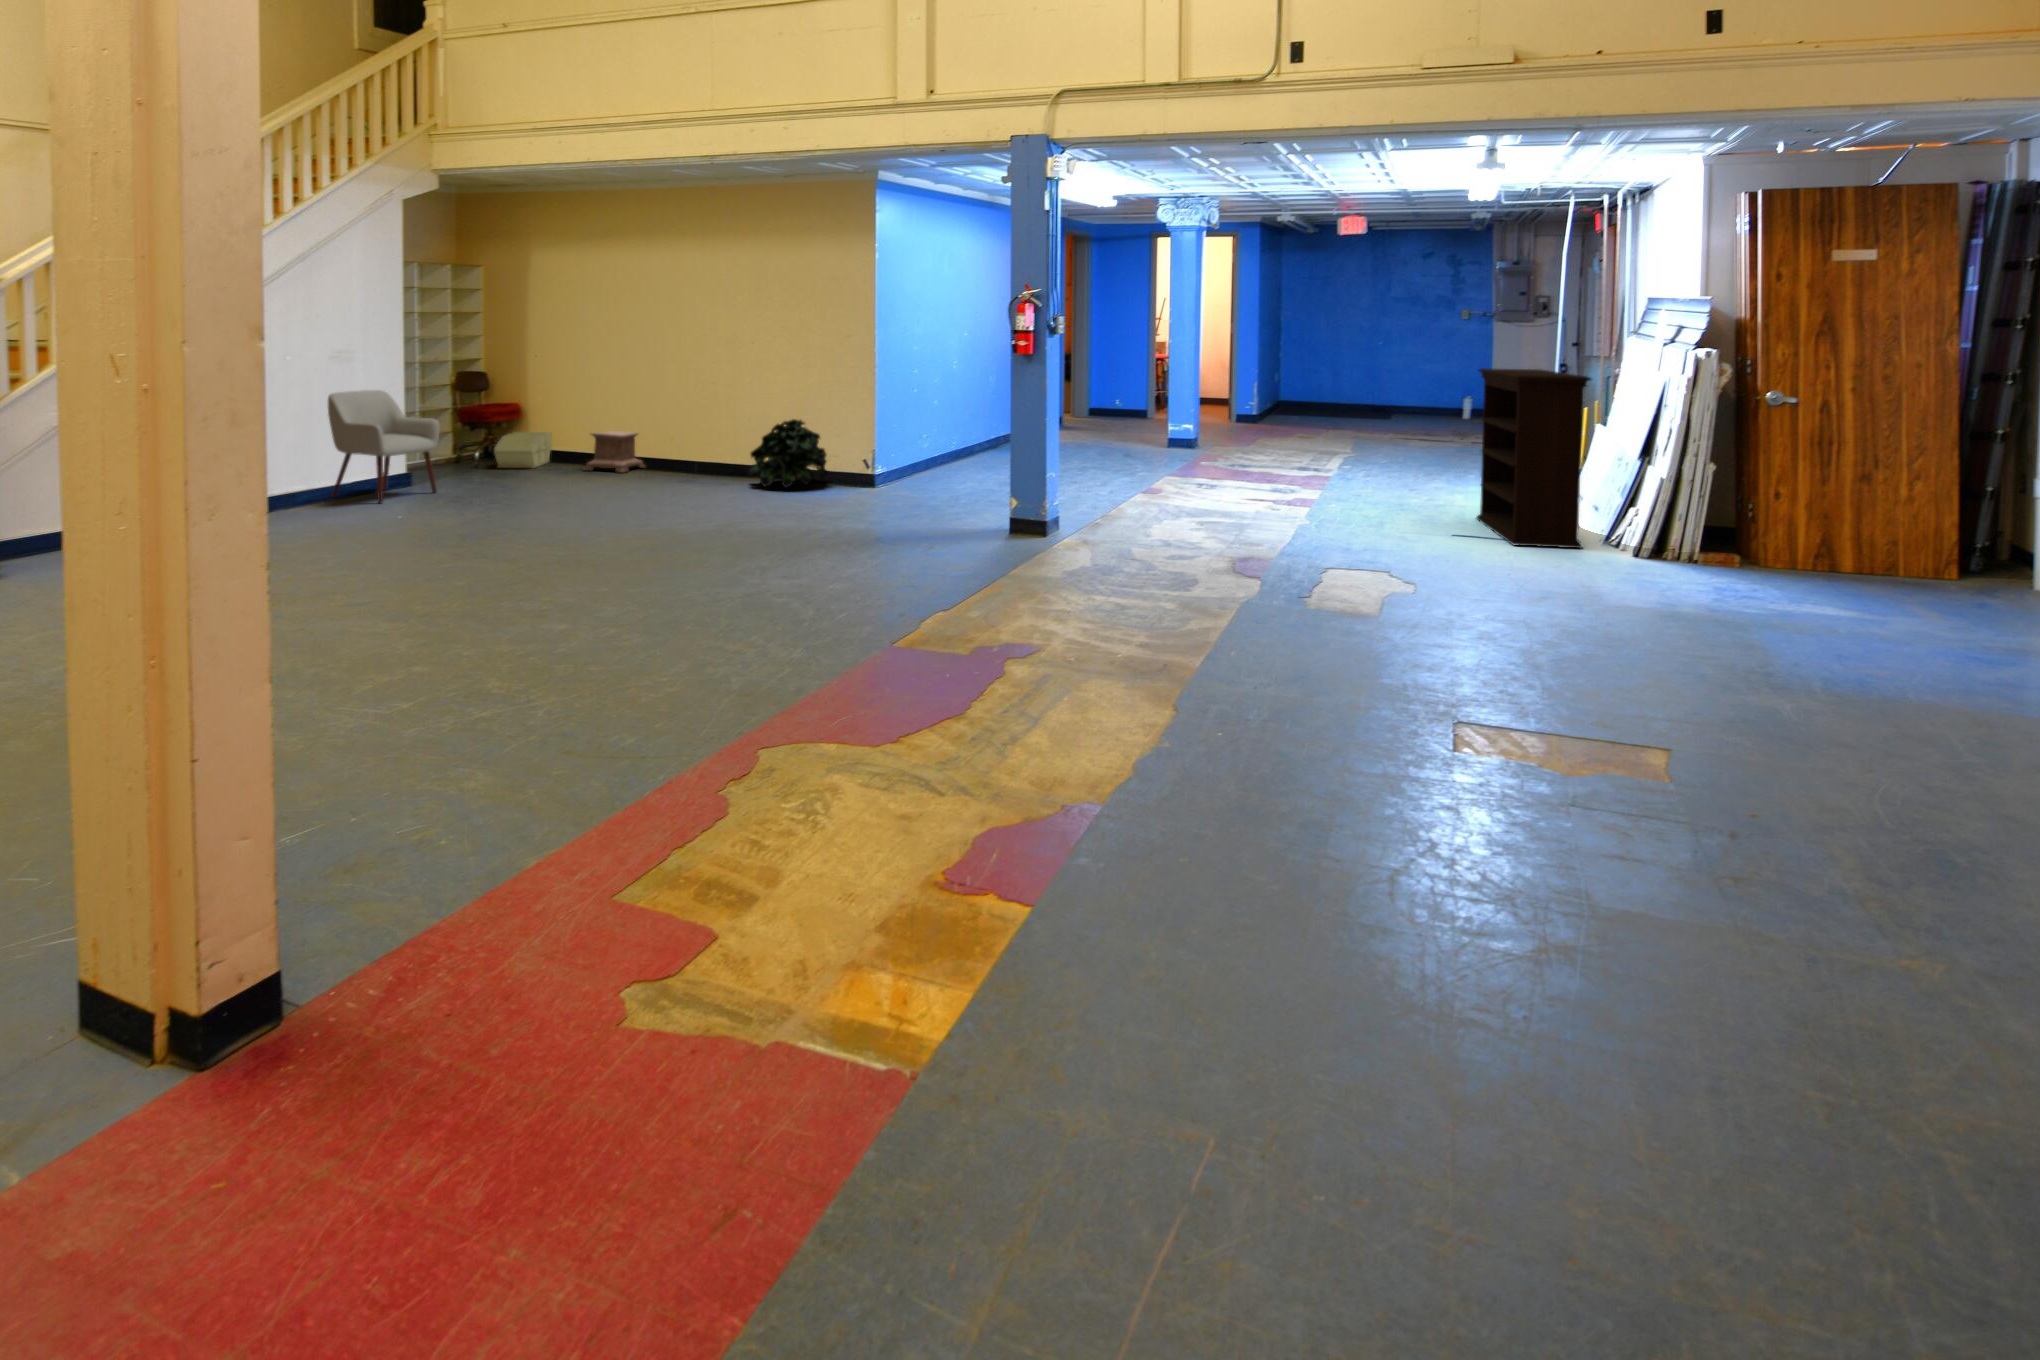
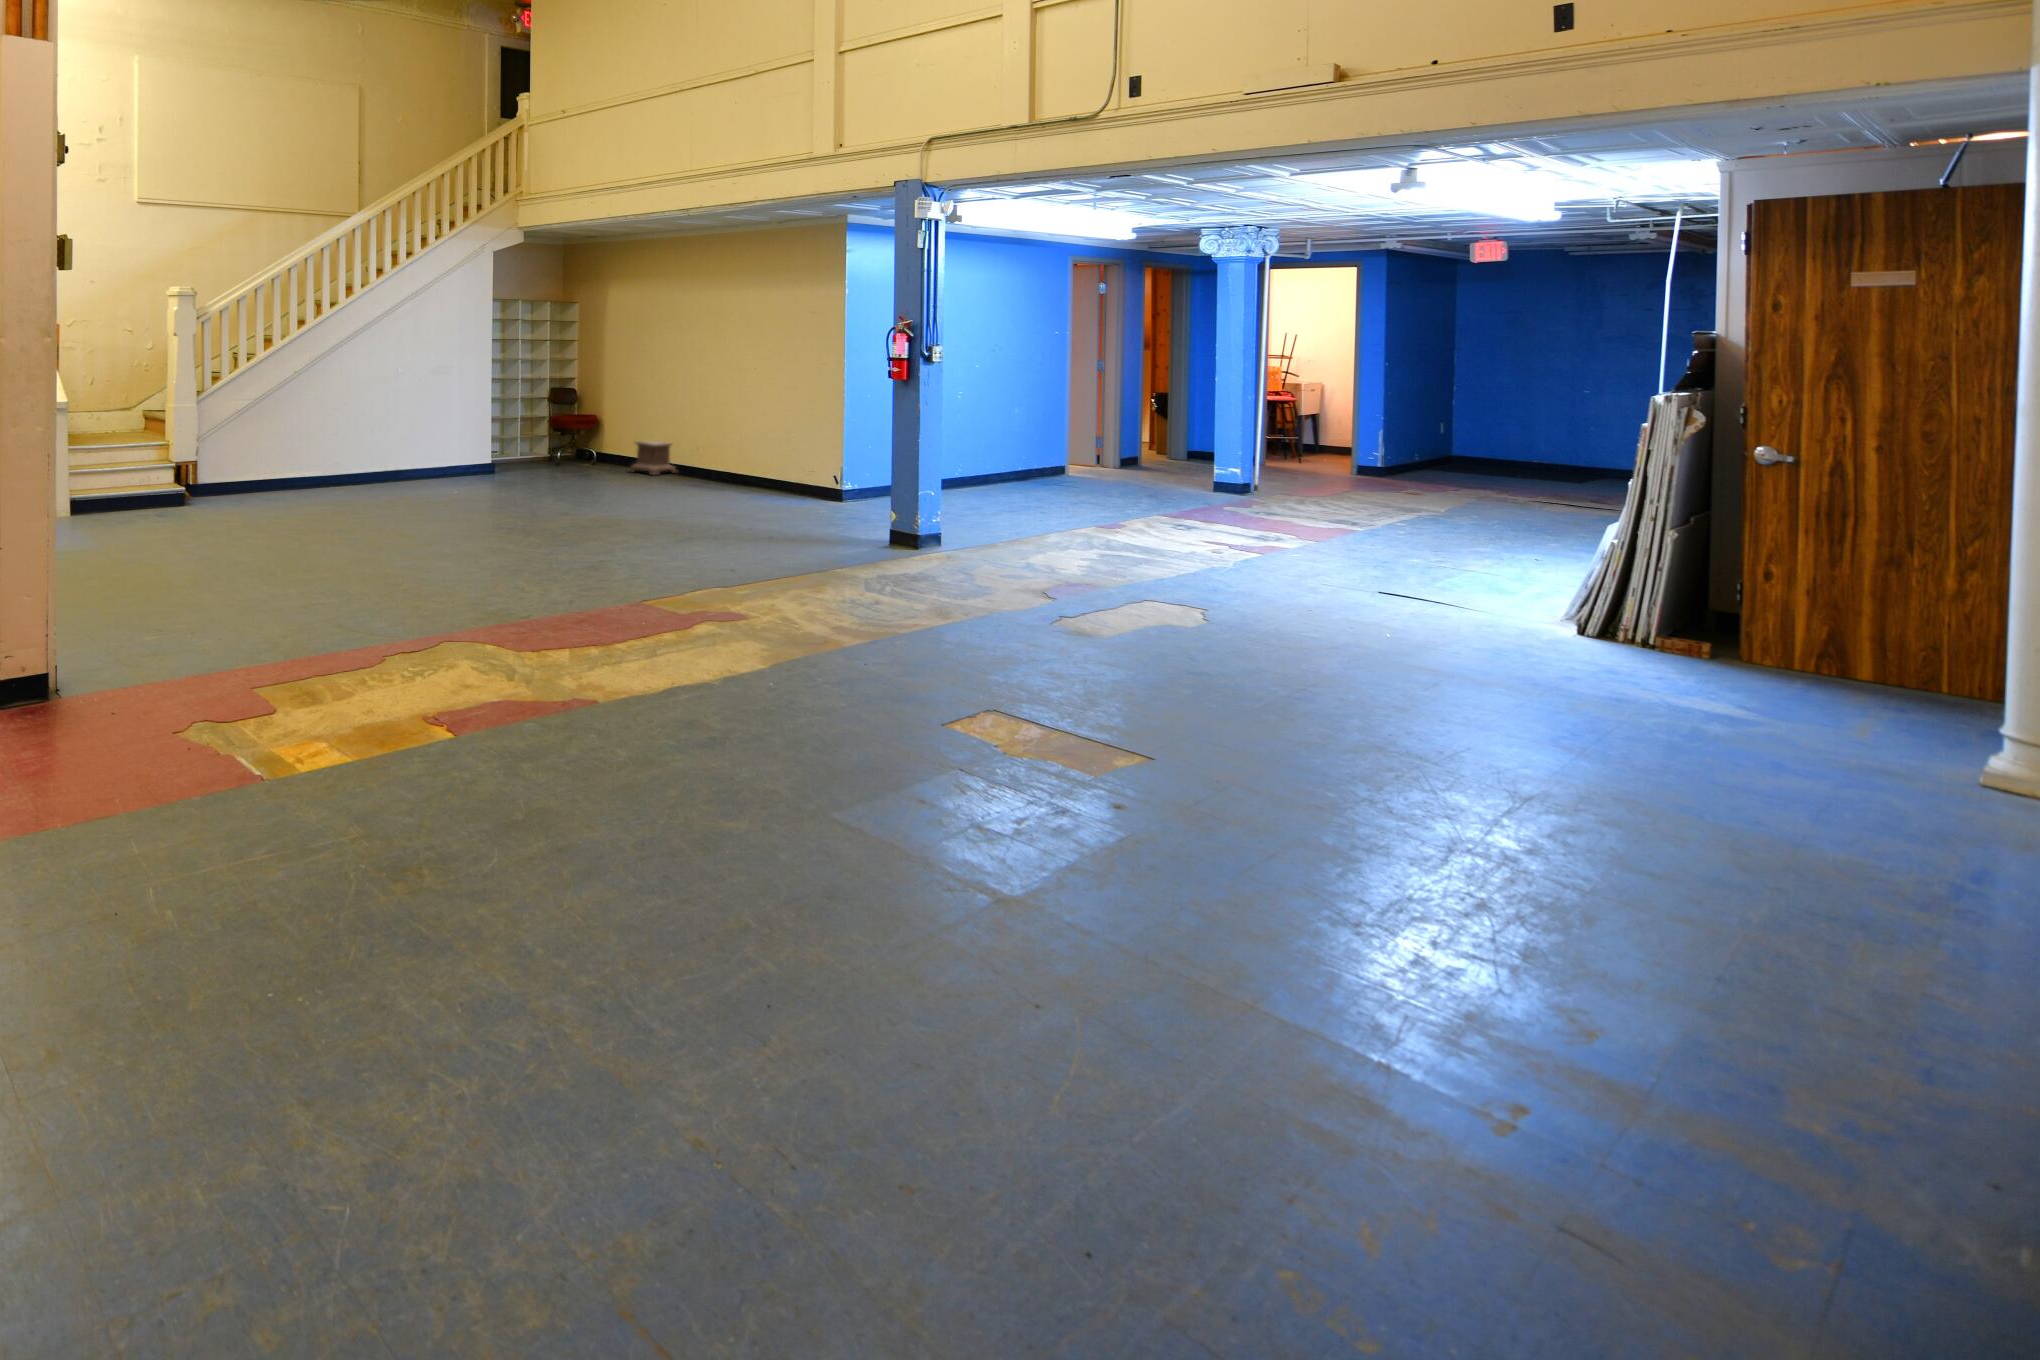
bookshelf: present [1476,368,1591,548] -> none [1420,411,1531,623]
chair: present [328,390,440,503] -> none [434,399,507,483]
potted plant: present [749,419,827,488] -> none [731,436,804,496]
storage bin: present [494,432,552,468] -> none [567,438,618,468]

